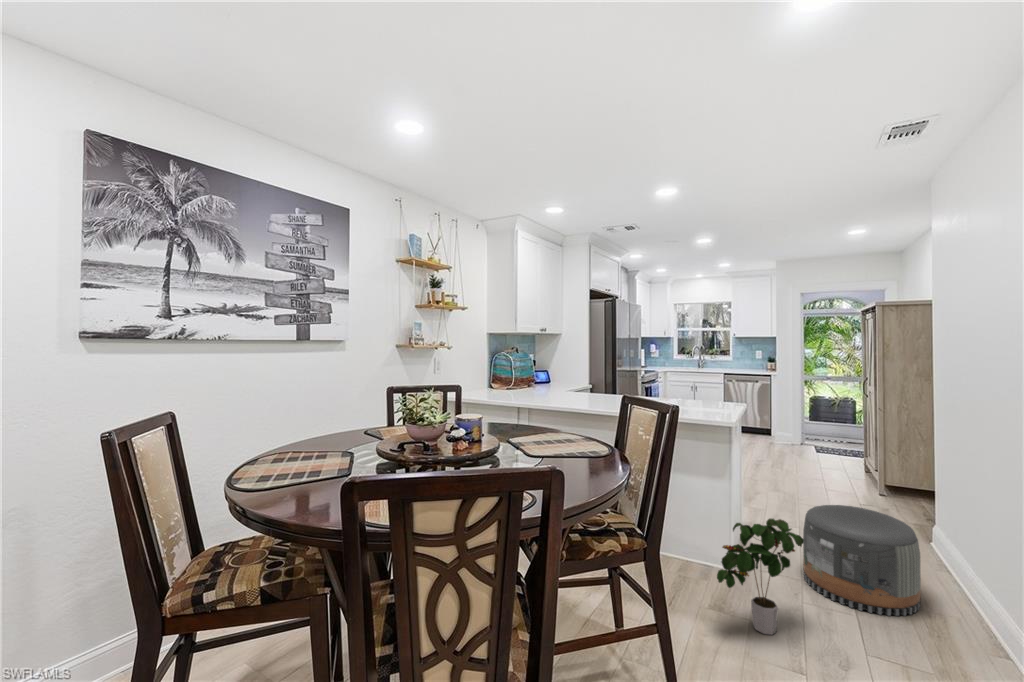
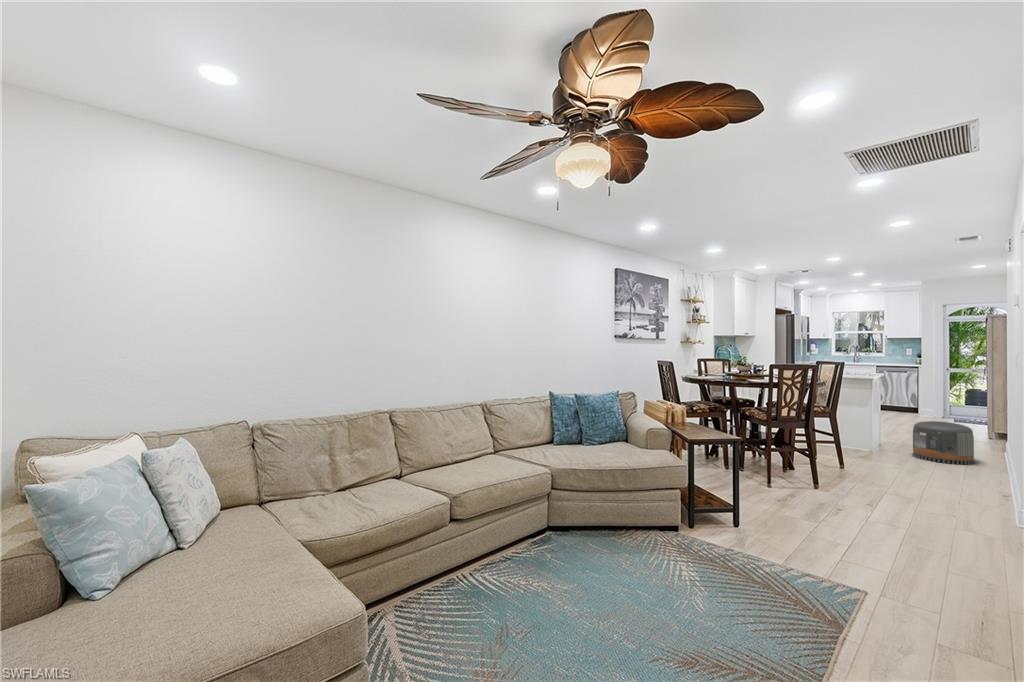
potted plant: present [717,519,803,635] -> none [863,416,907,463]

